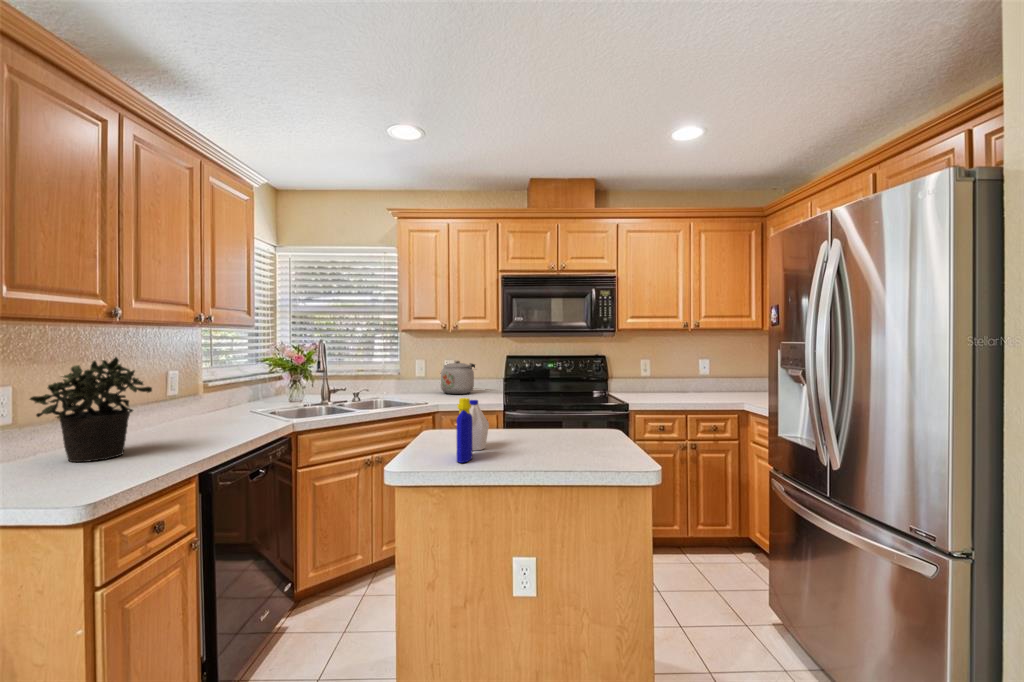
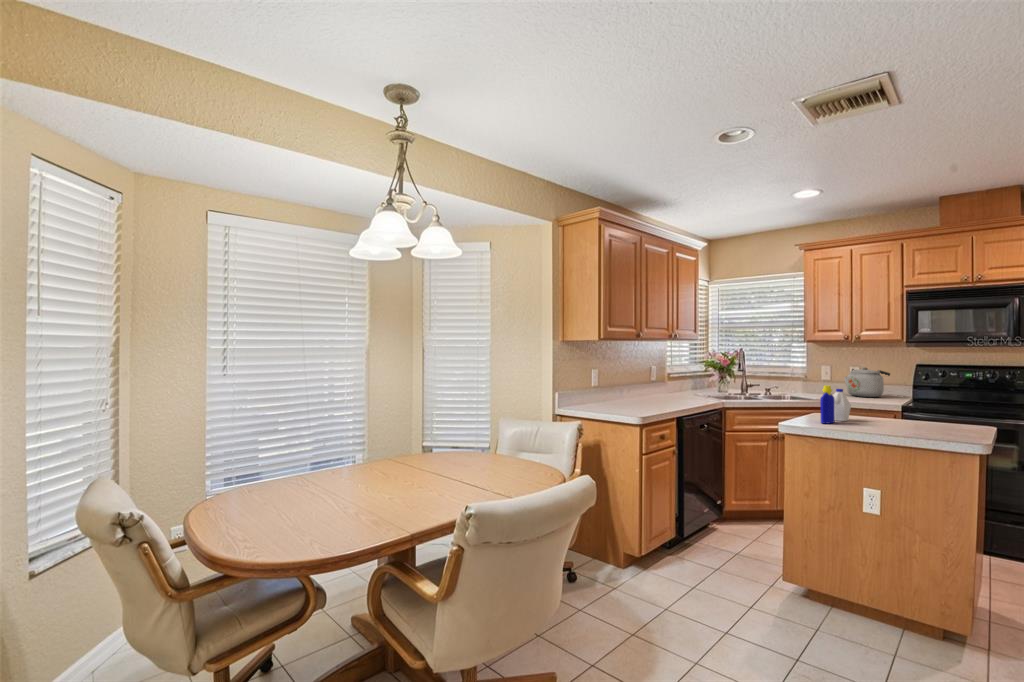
potted plant: present [30,357,152,462] -> none [612,357,655,404]

